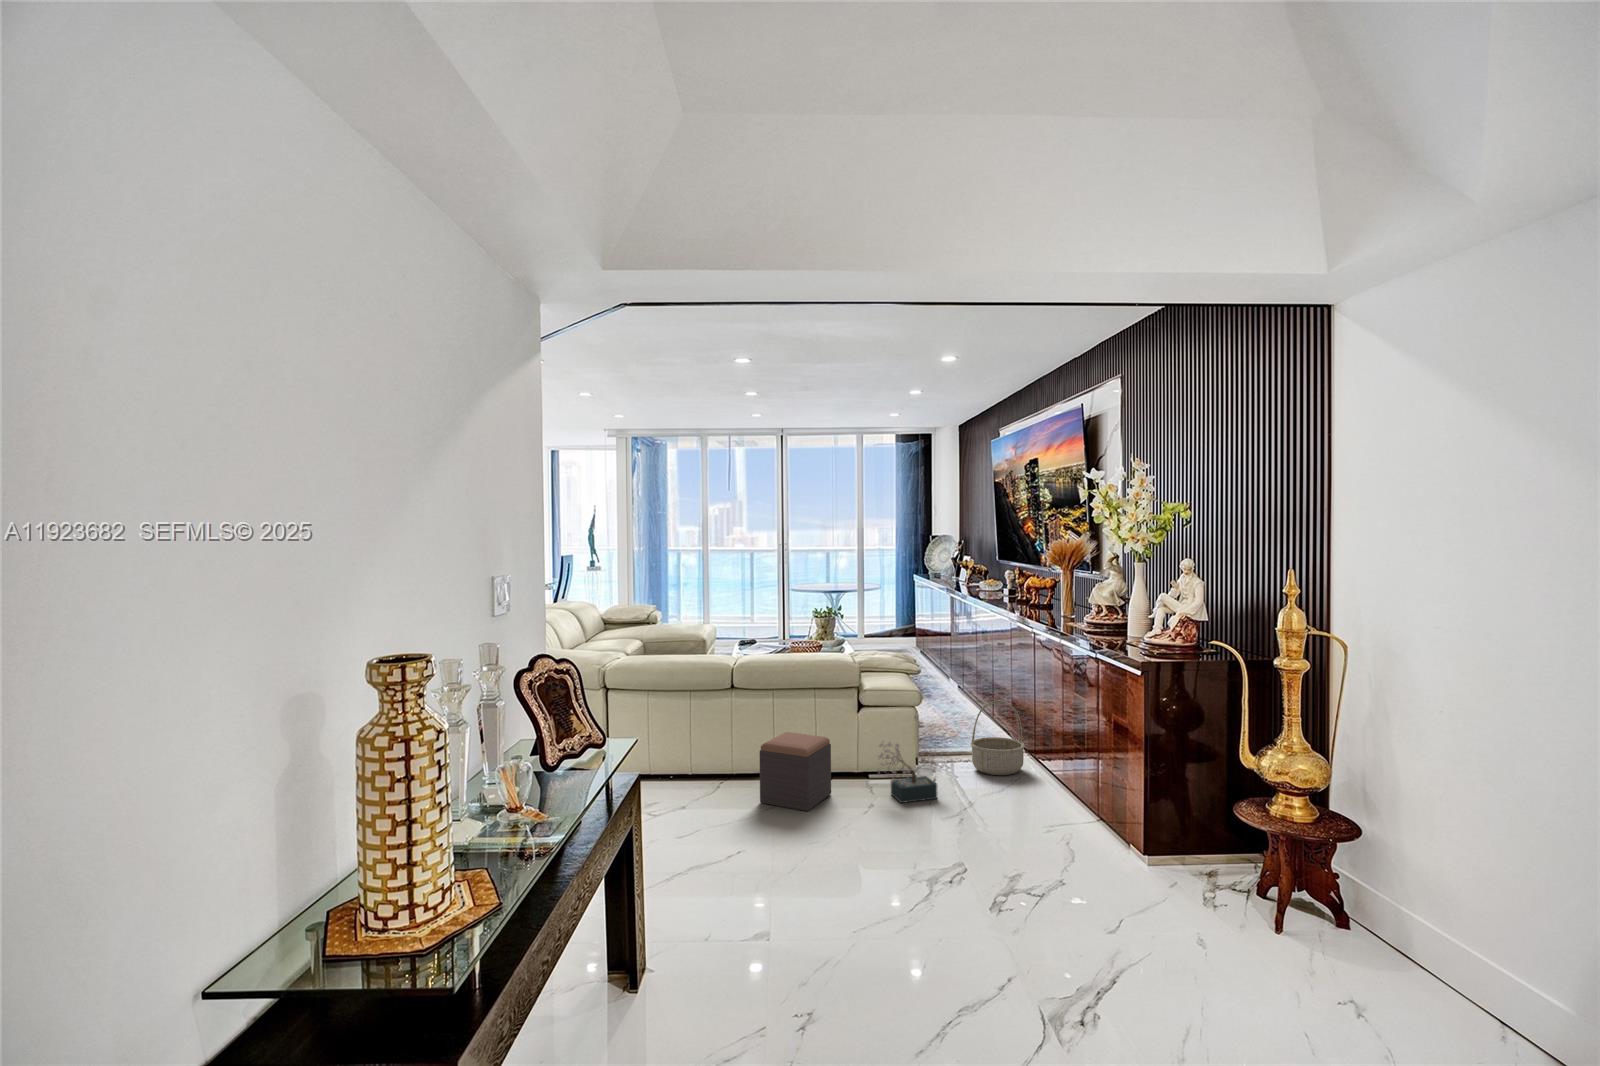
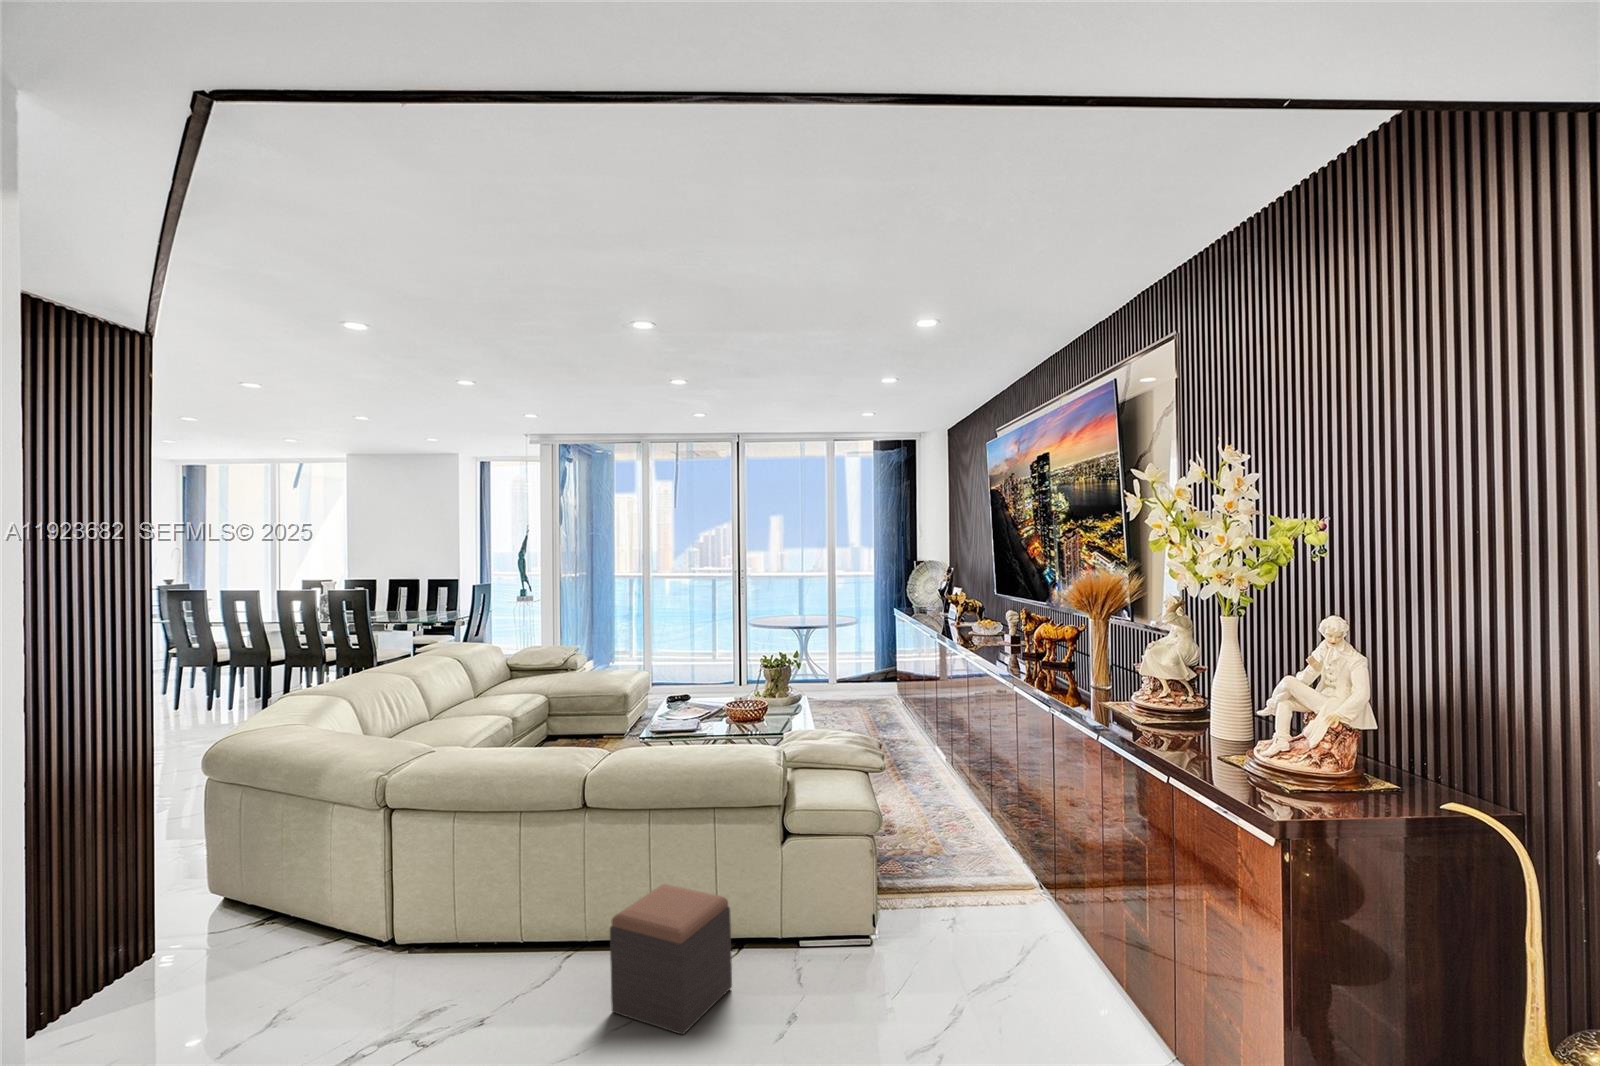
basket: present [970,700,1025,775] -> none [957,818,1041,937]
decorative plant: present [877,743,943,803] -> none [802,900,911,1010]

